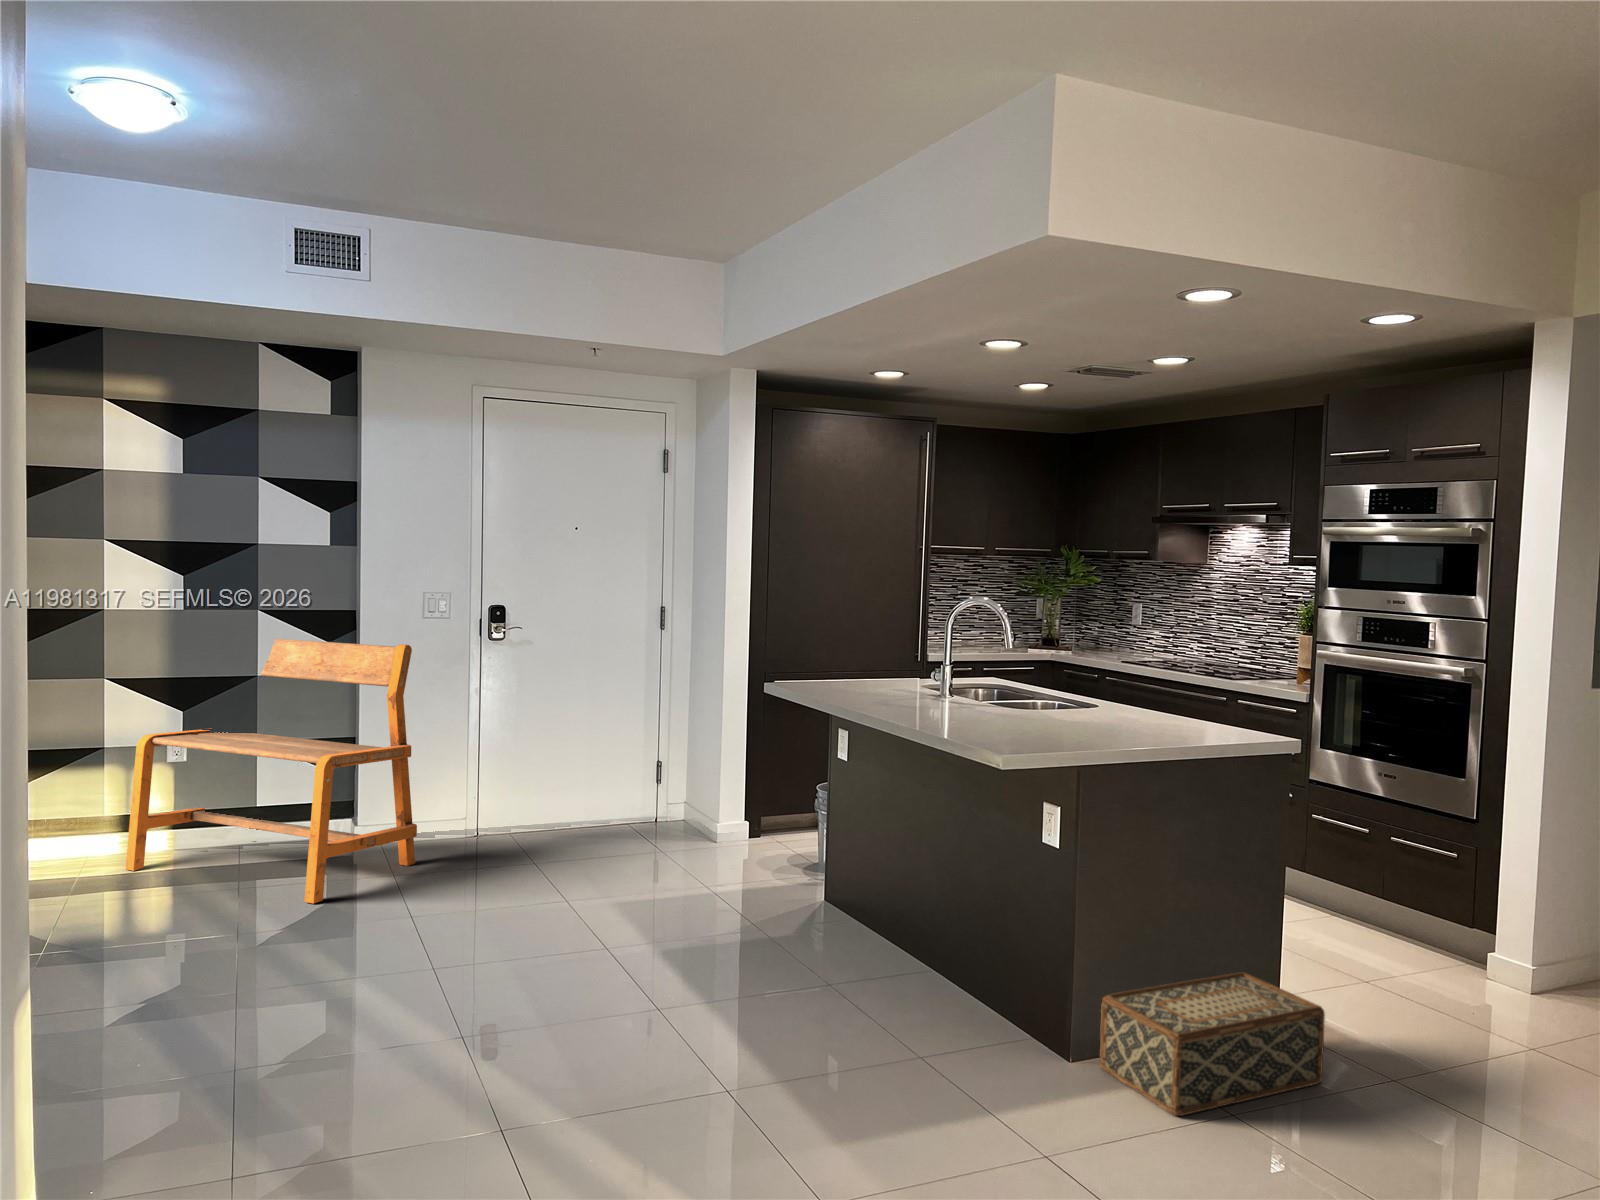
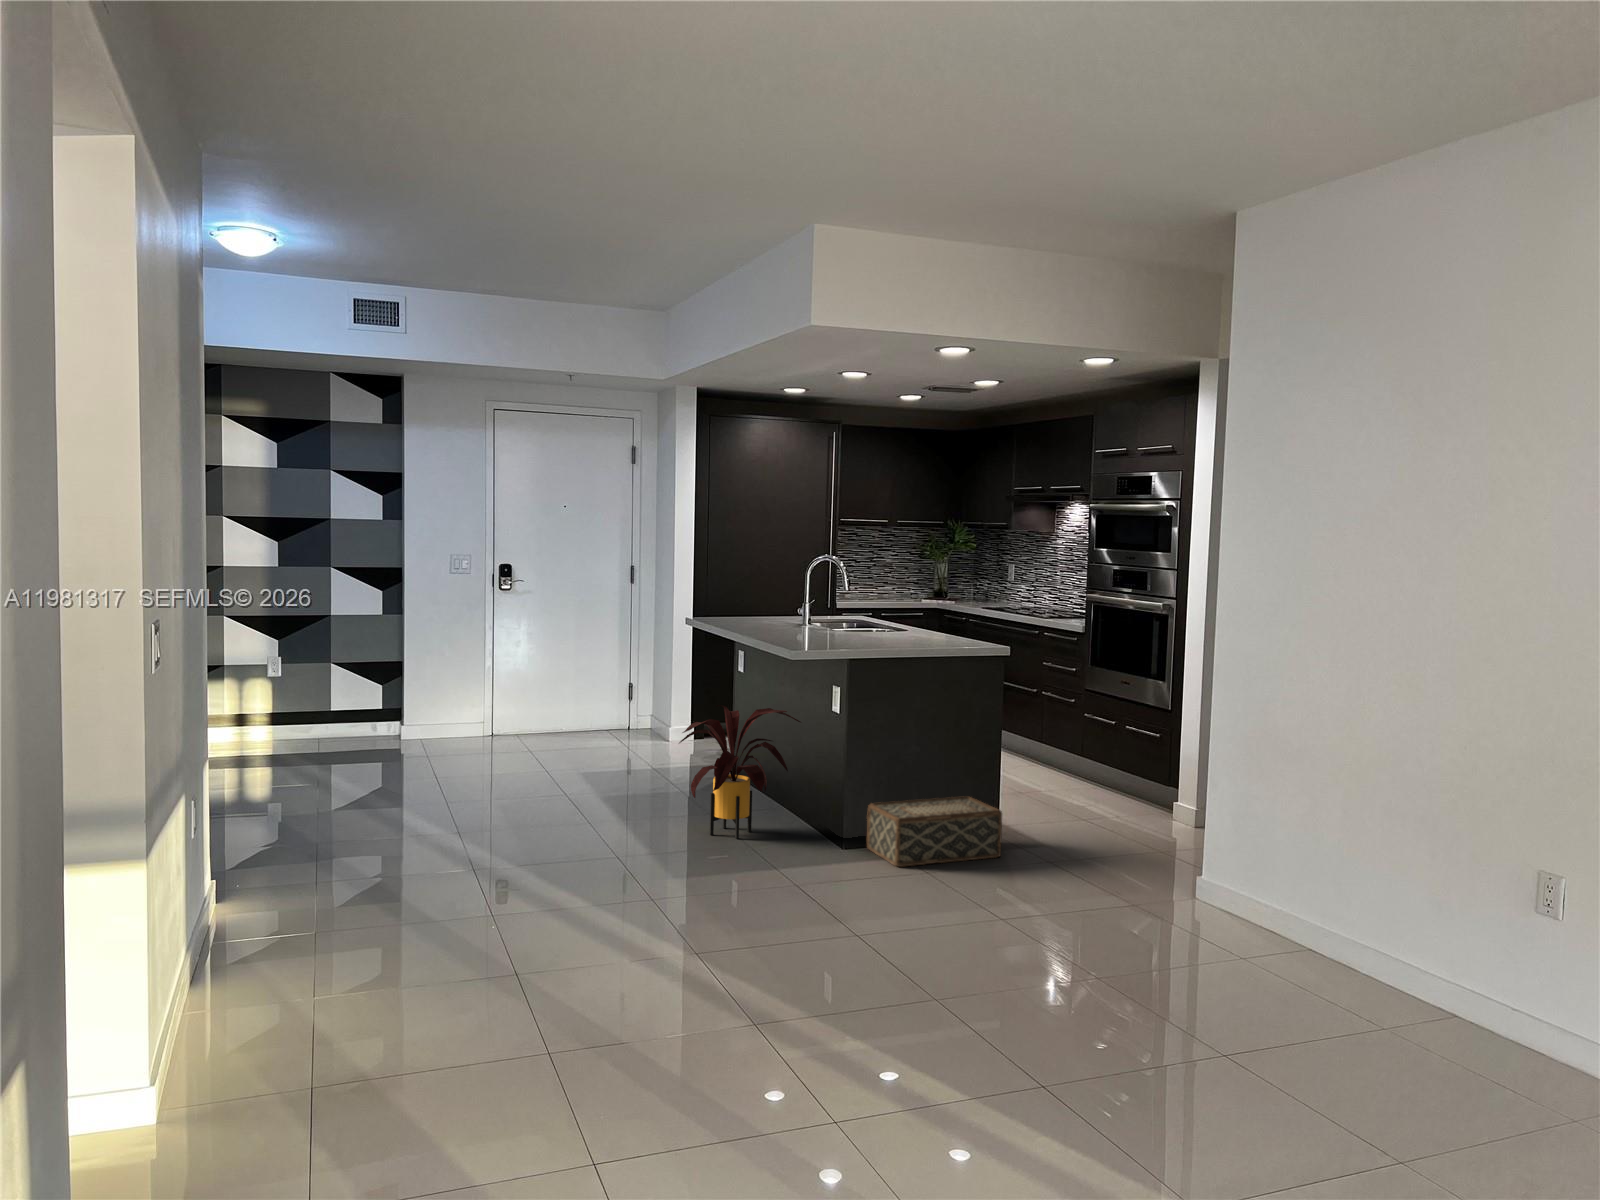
bench: present [126,639,417,904] -> none [243,585,447,770]
house plant: none [781,831,973,1049] -> present [679,705,800,839]

